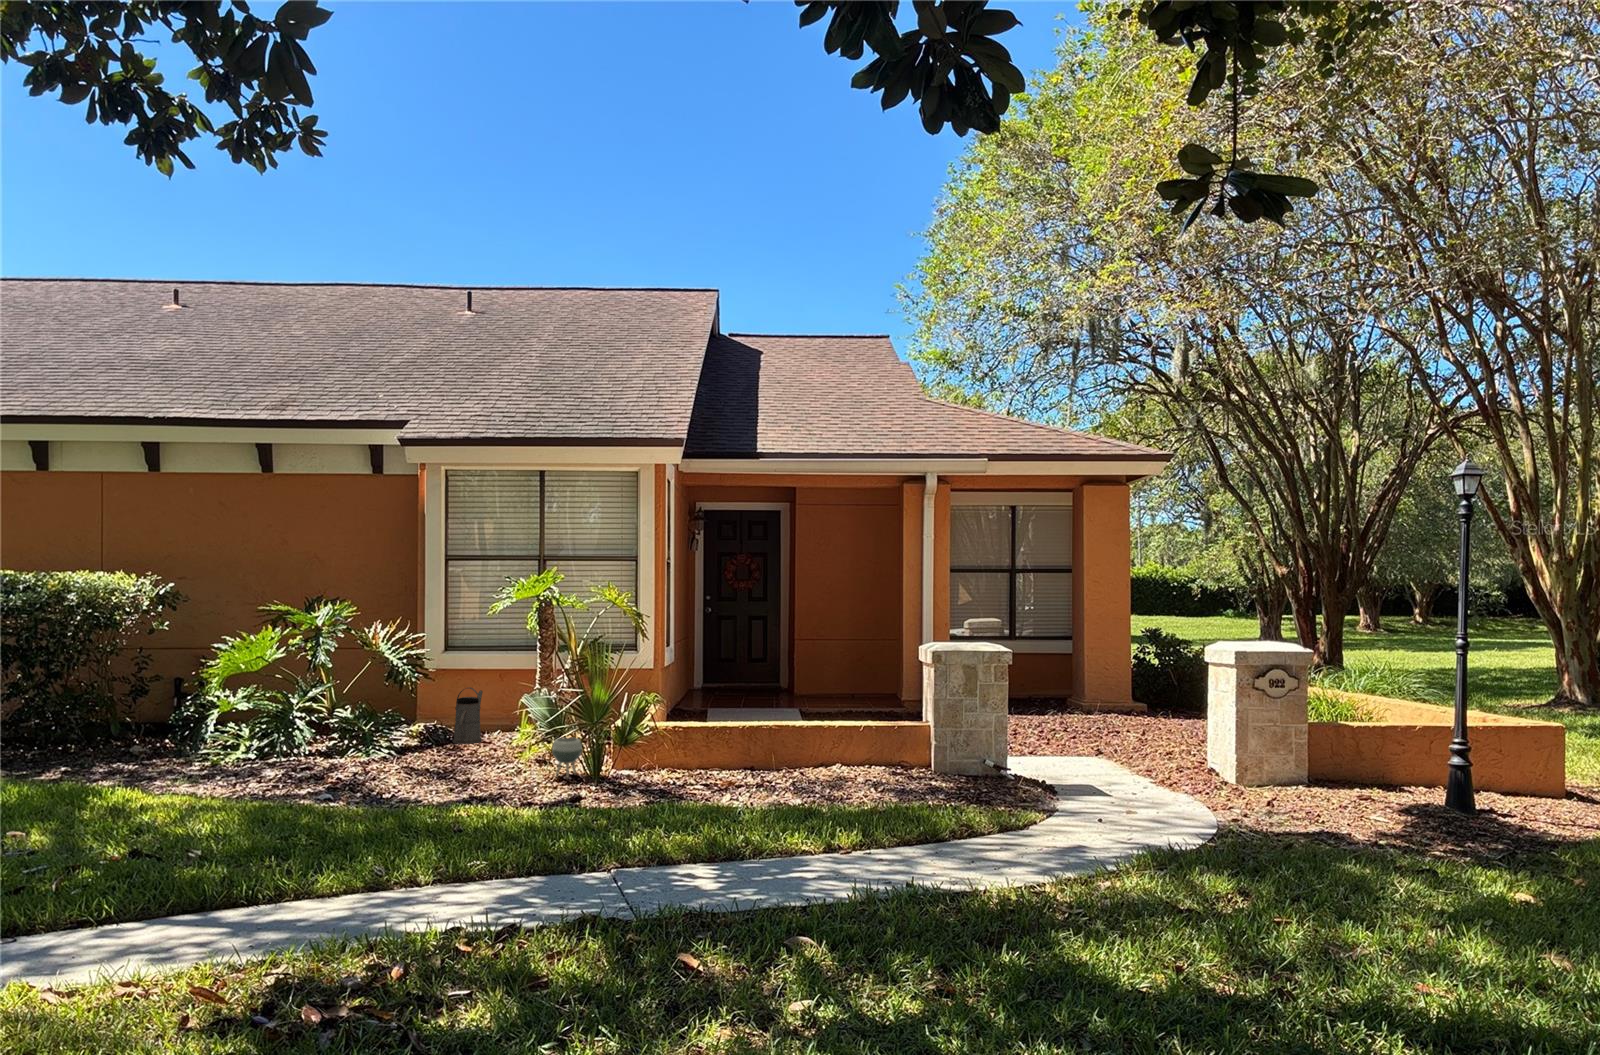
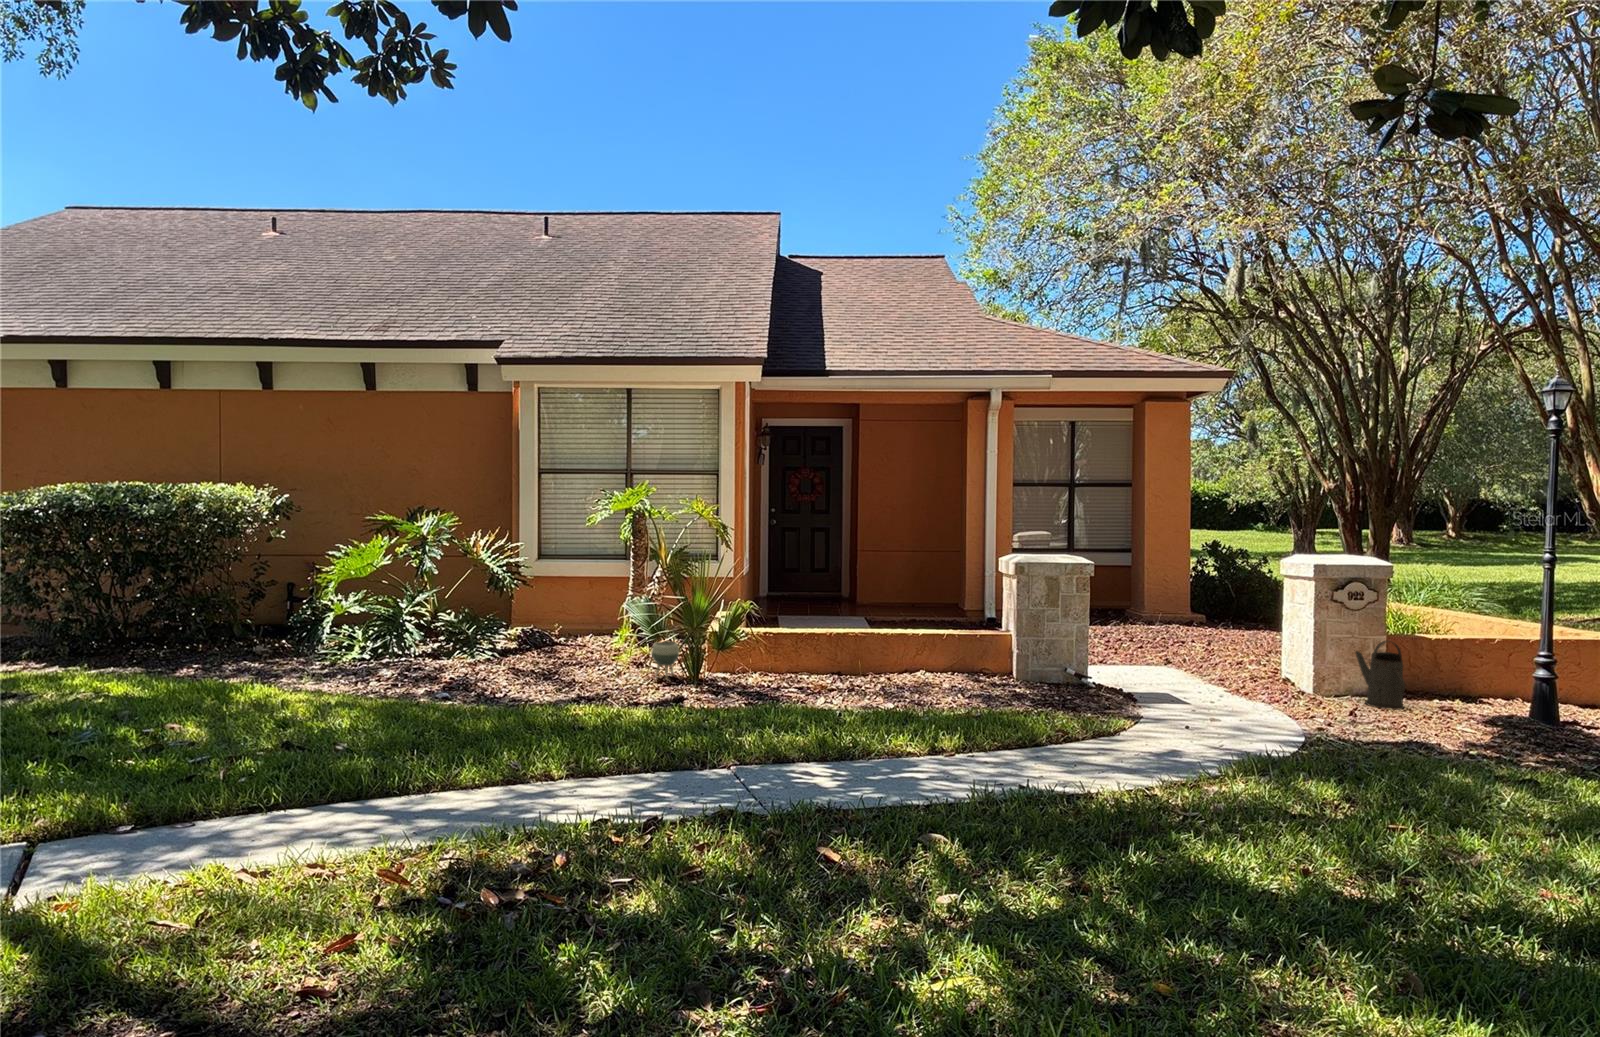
watering can: present [453,687,483,744] -> present [1356,641,1405,710]

